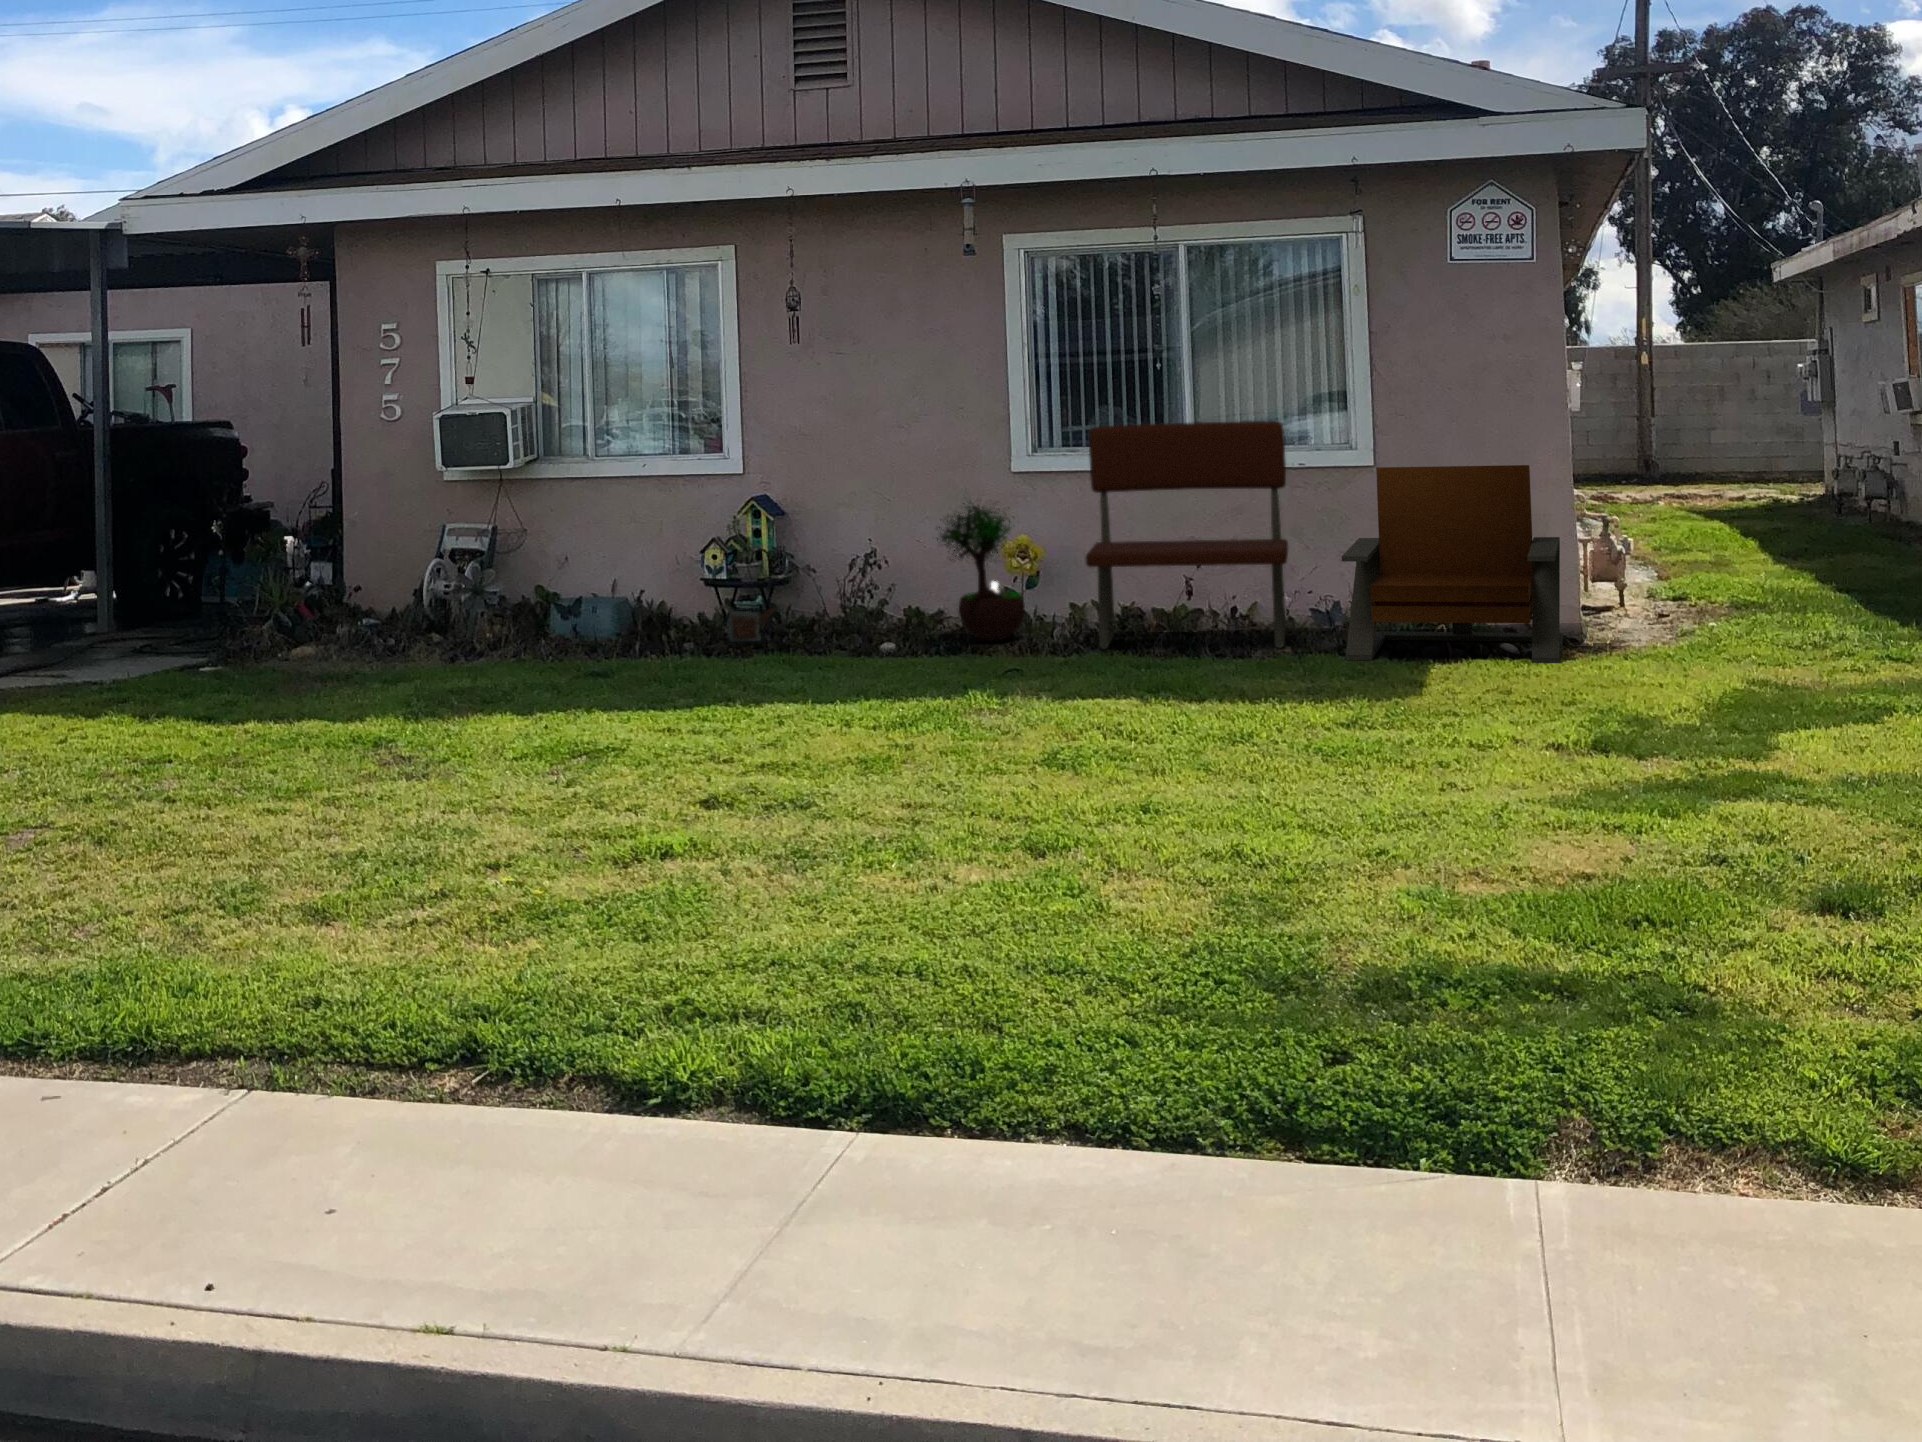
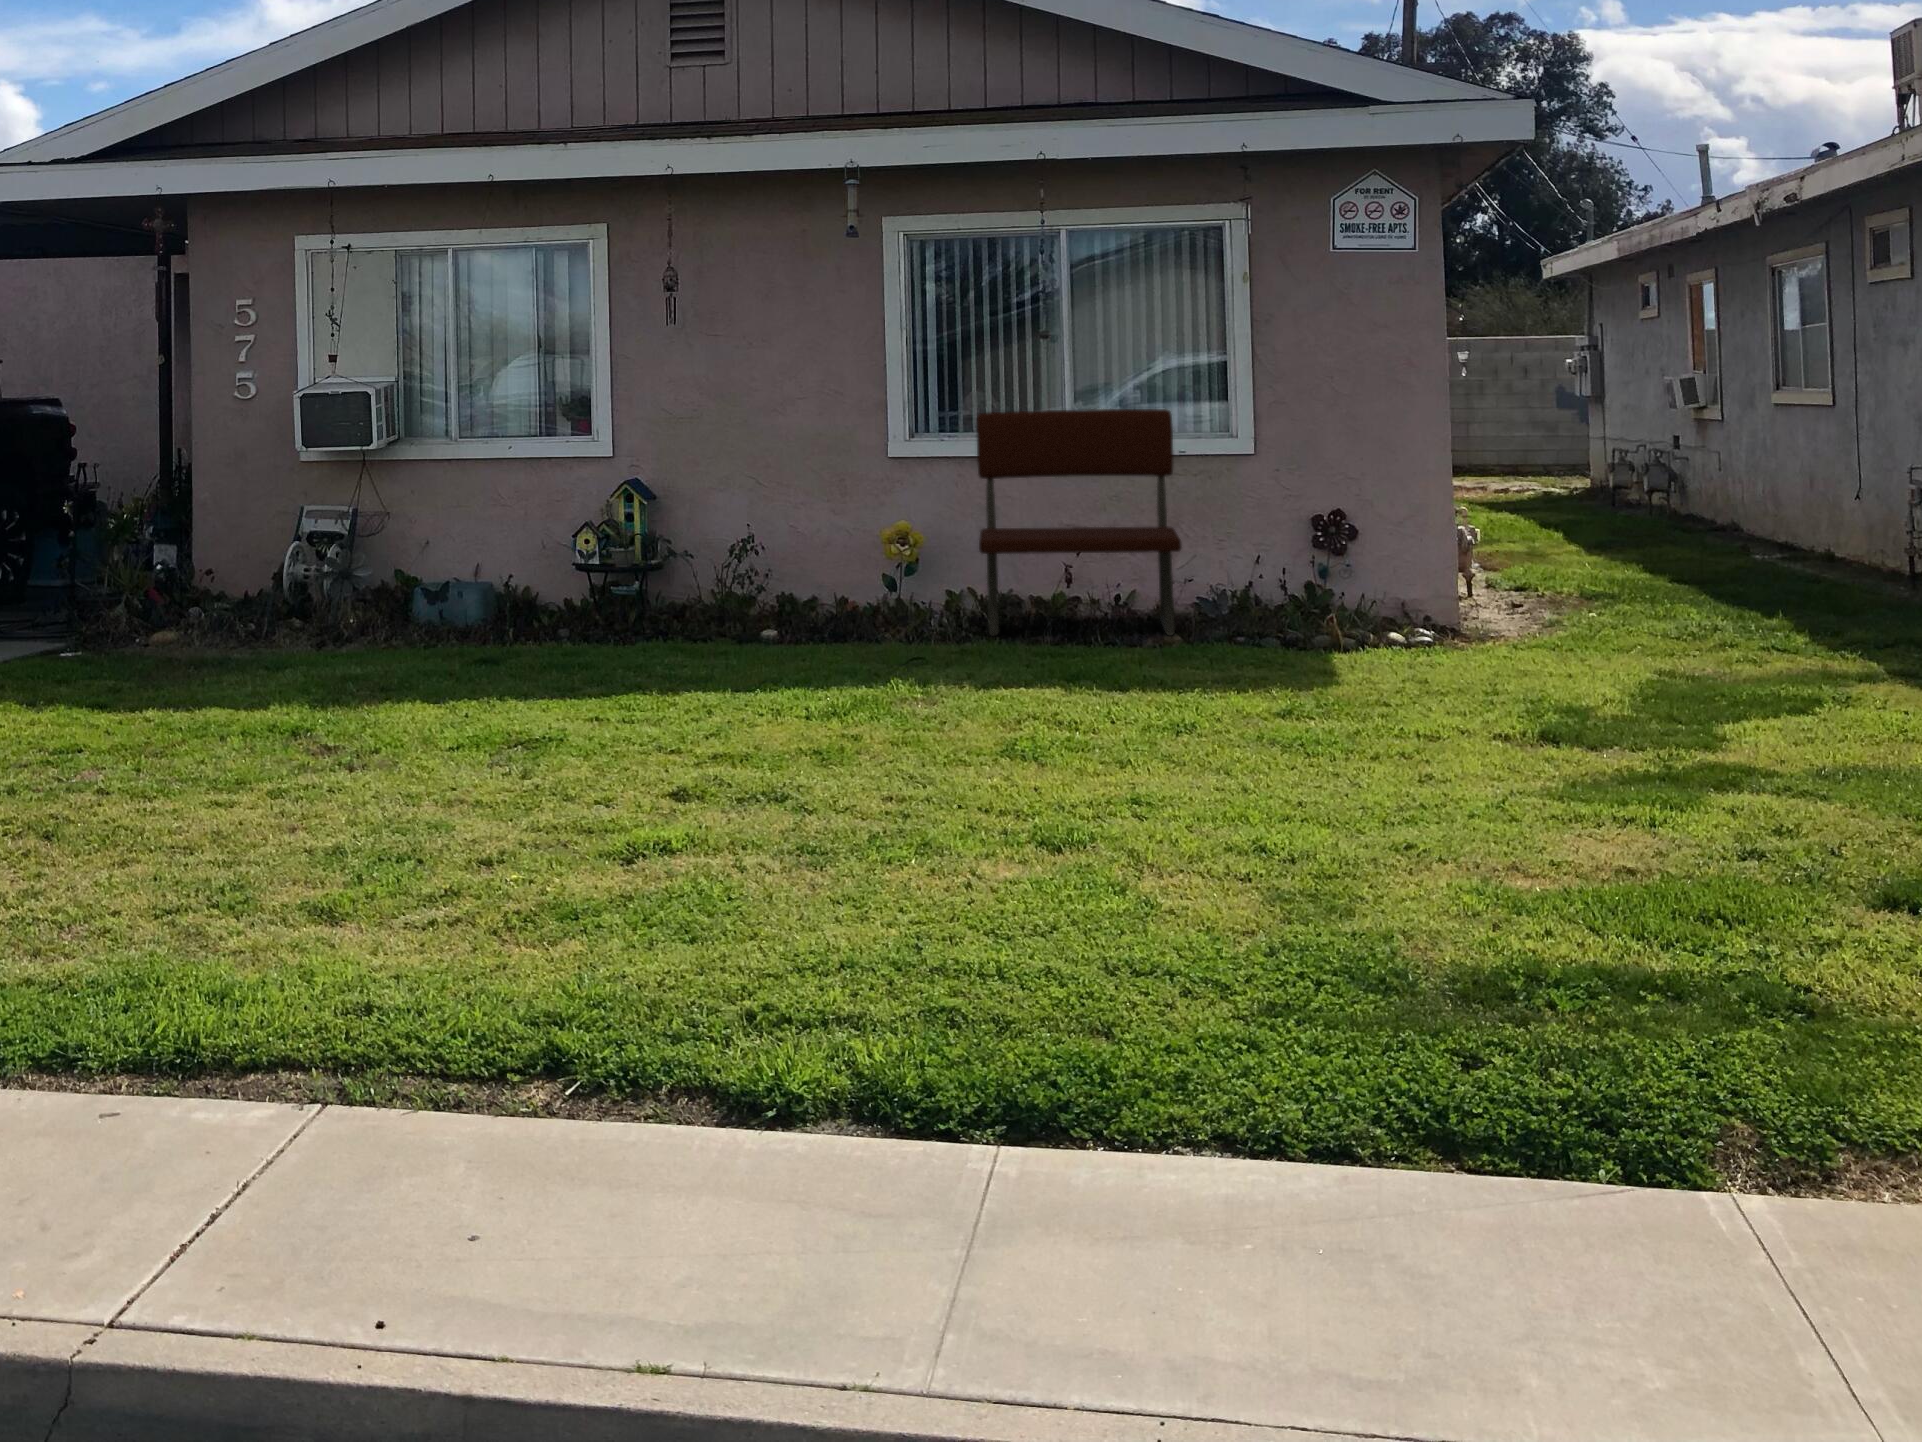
lounge chair: present [1342,465,1564,663] -> none [1240,455,1456,652]
potted tree: present [936,502,1025,641] -> none [820,475,909,627]
watering can: present [715,605,777,642] -> none [592,590,657,627]

